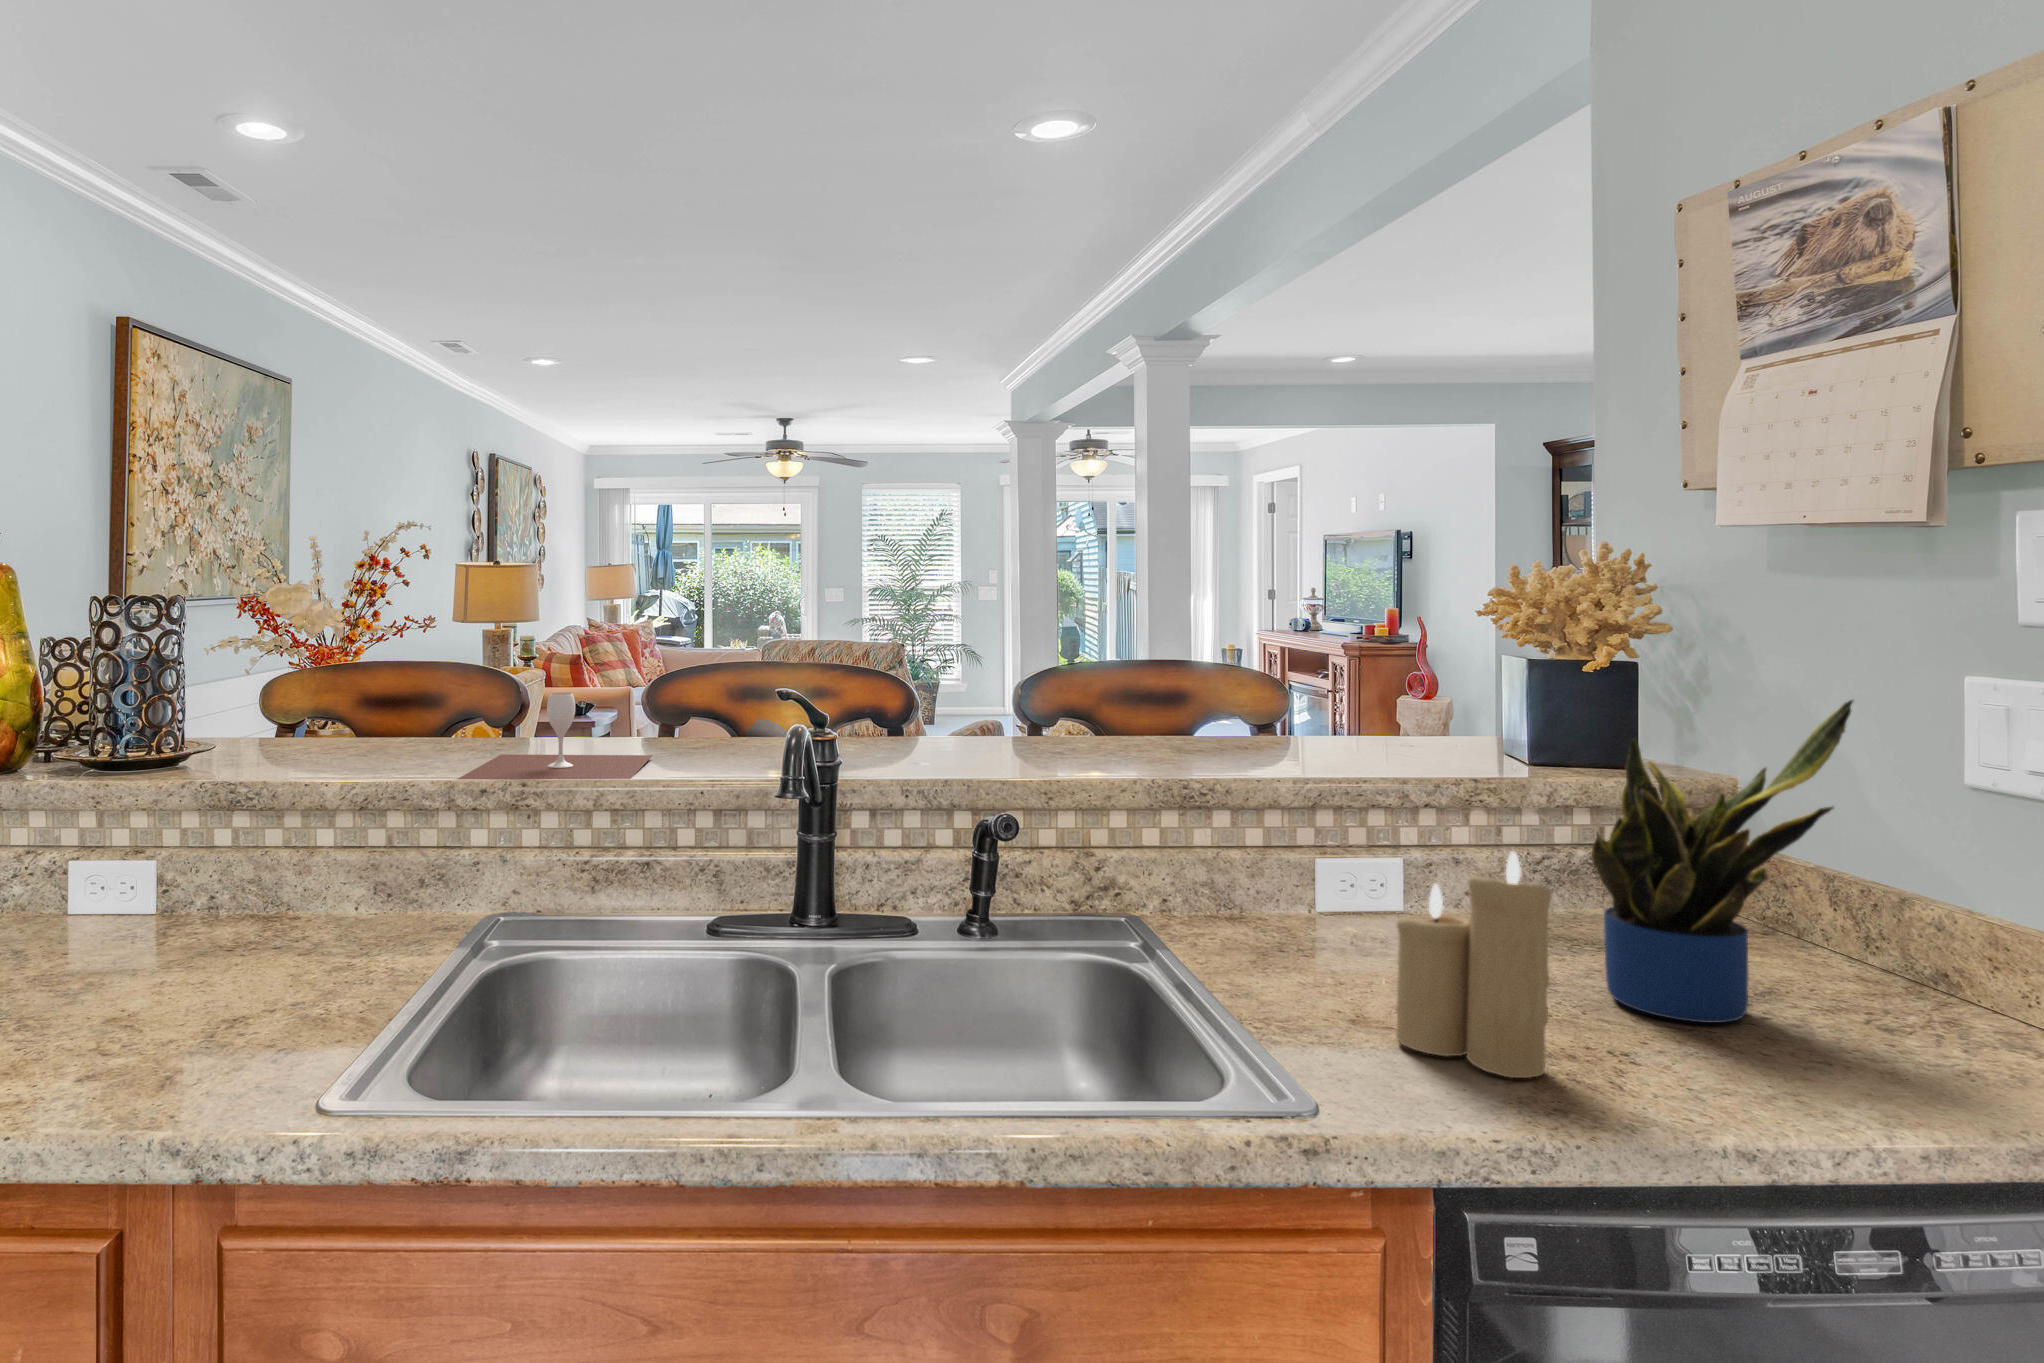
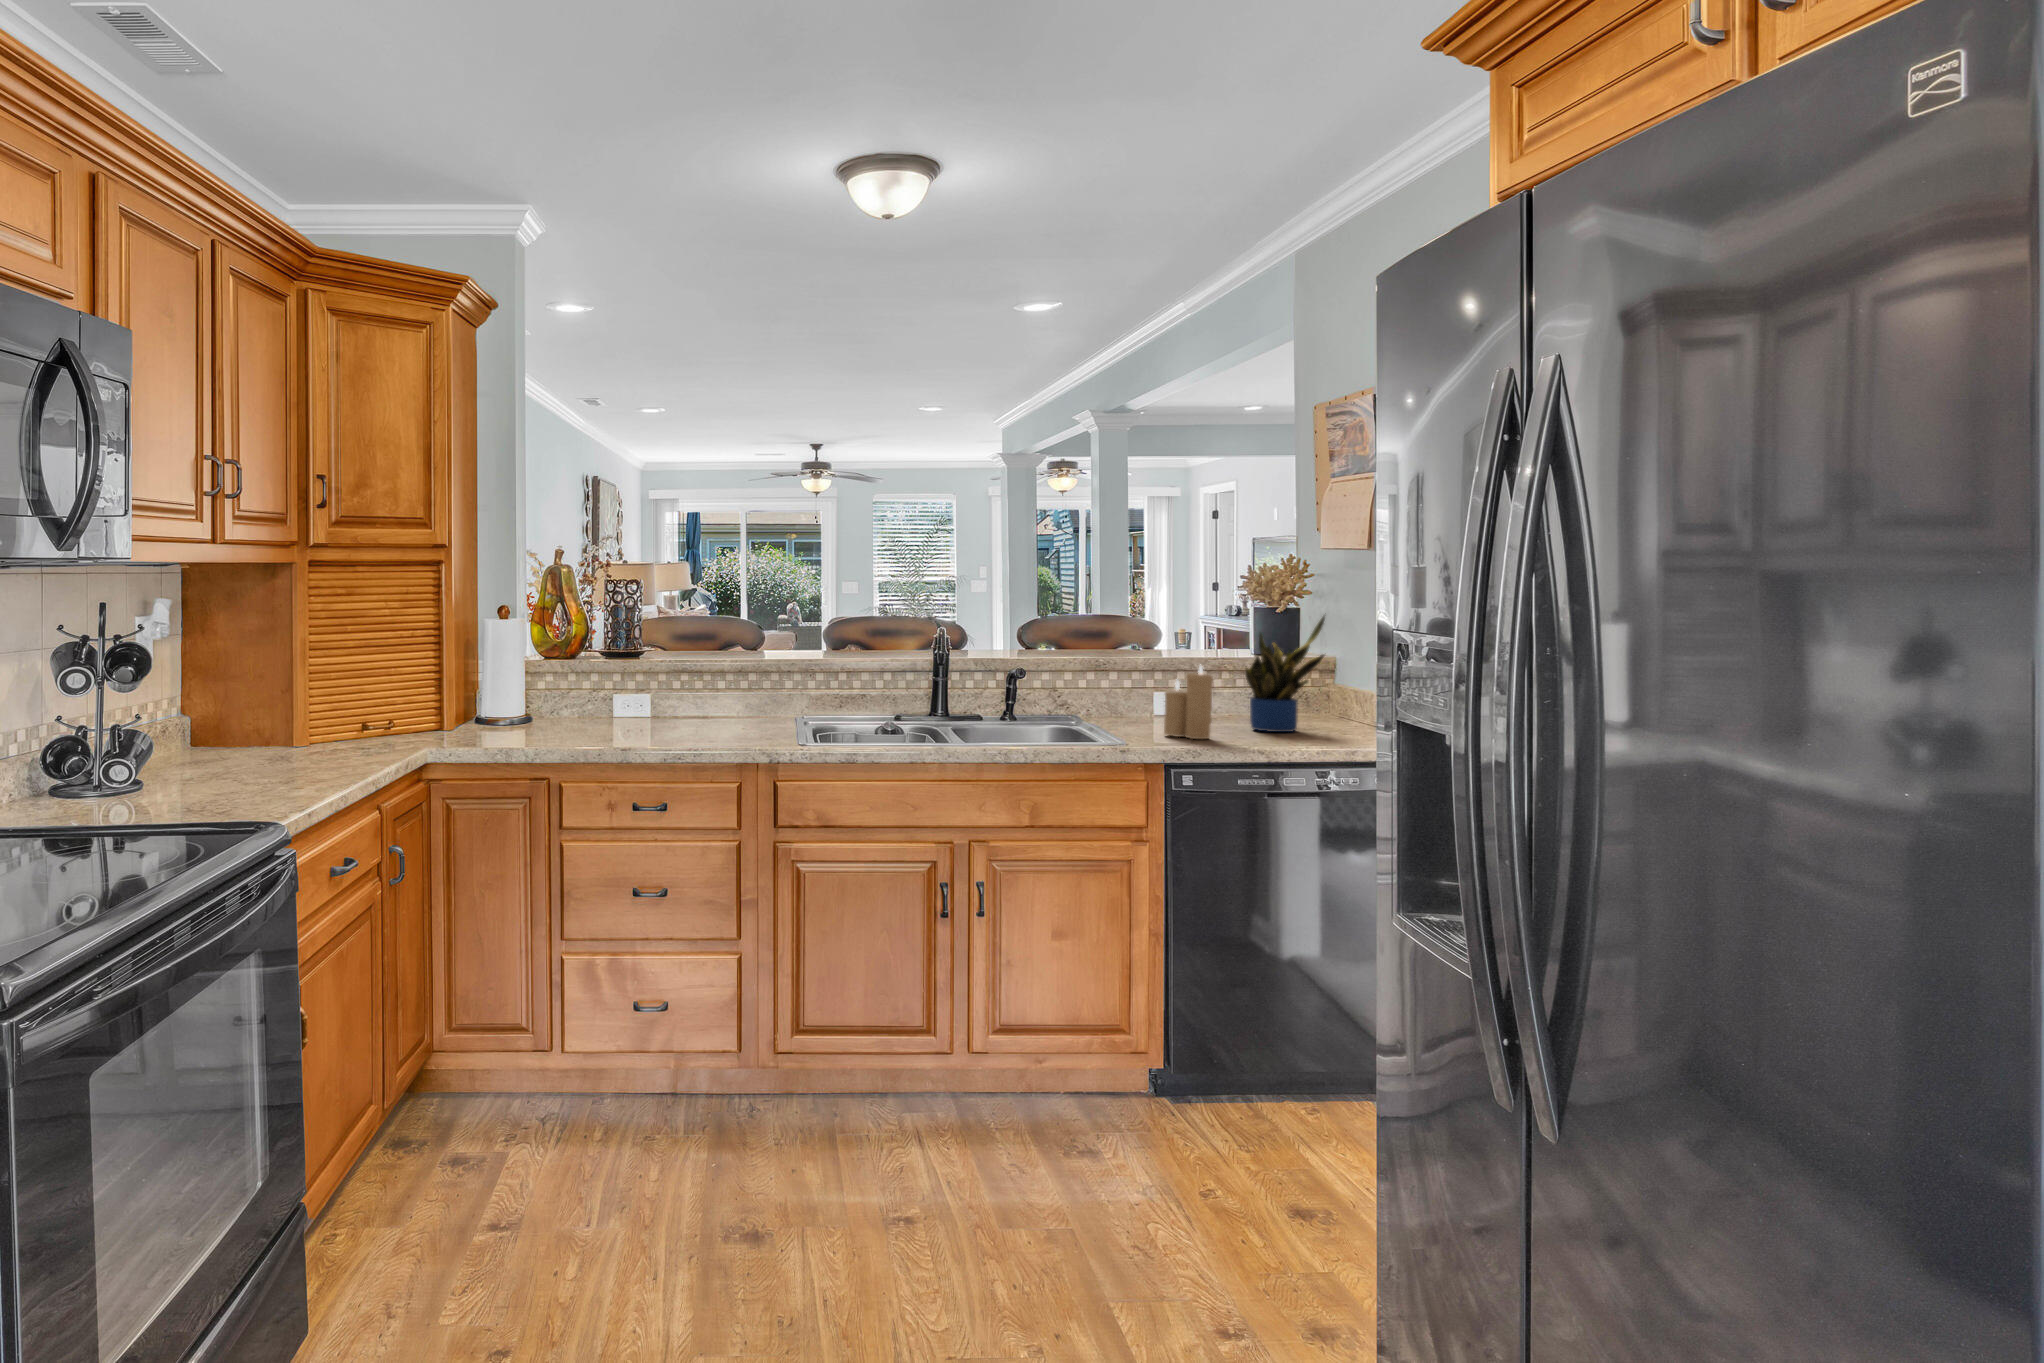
wine glass: present [458,693,652,780] -> none [775,624,852,661]

